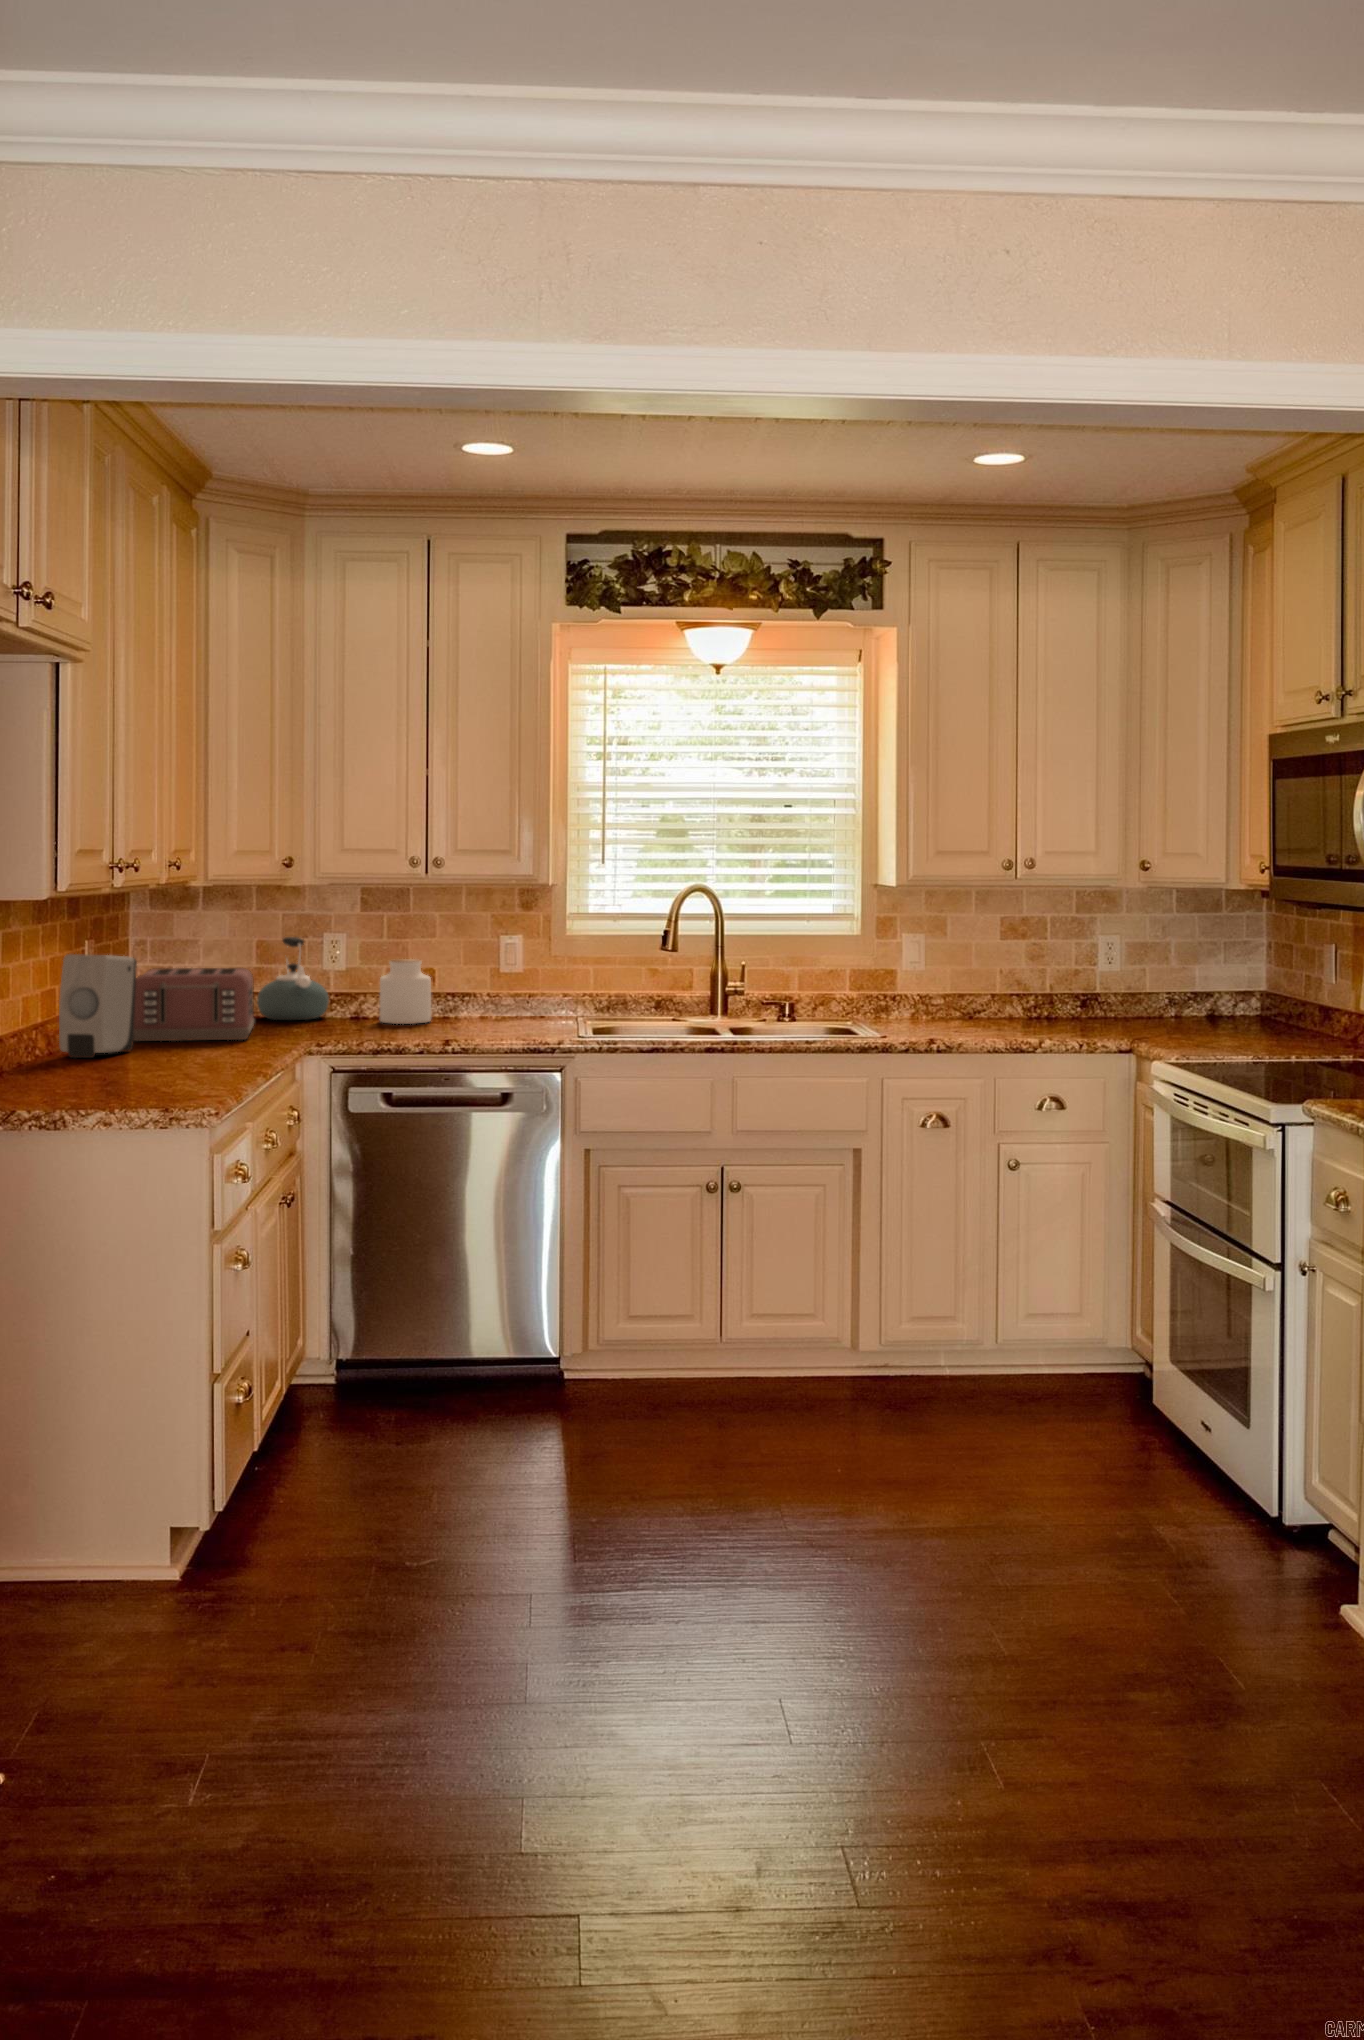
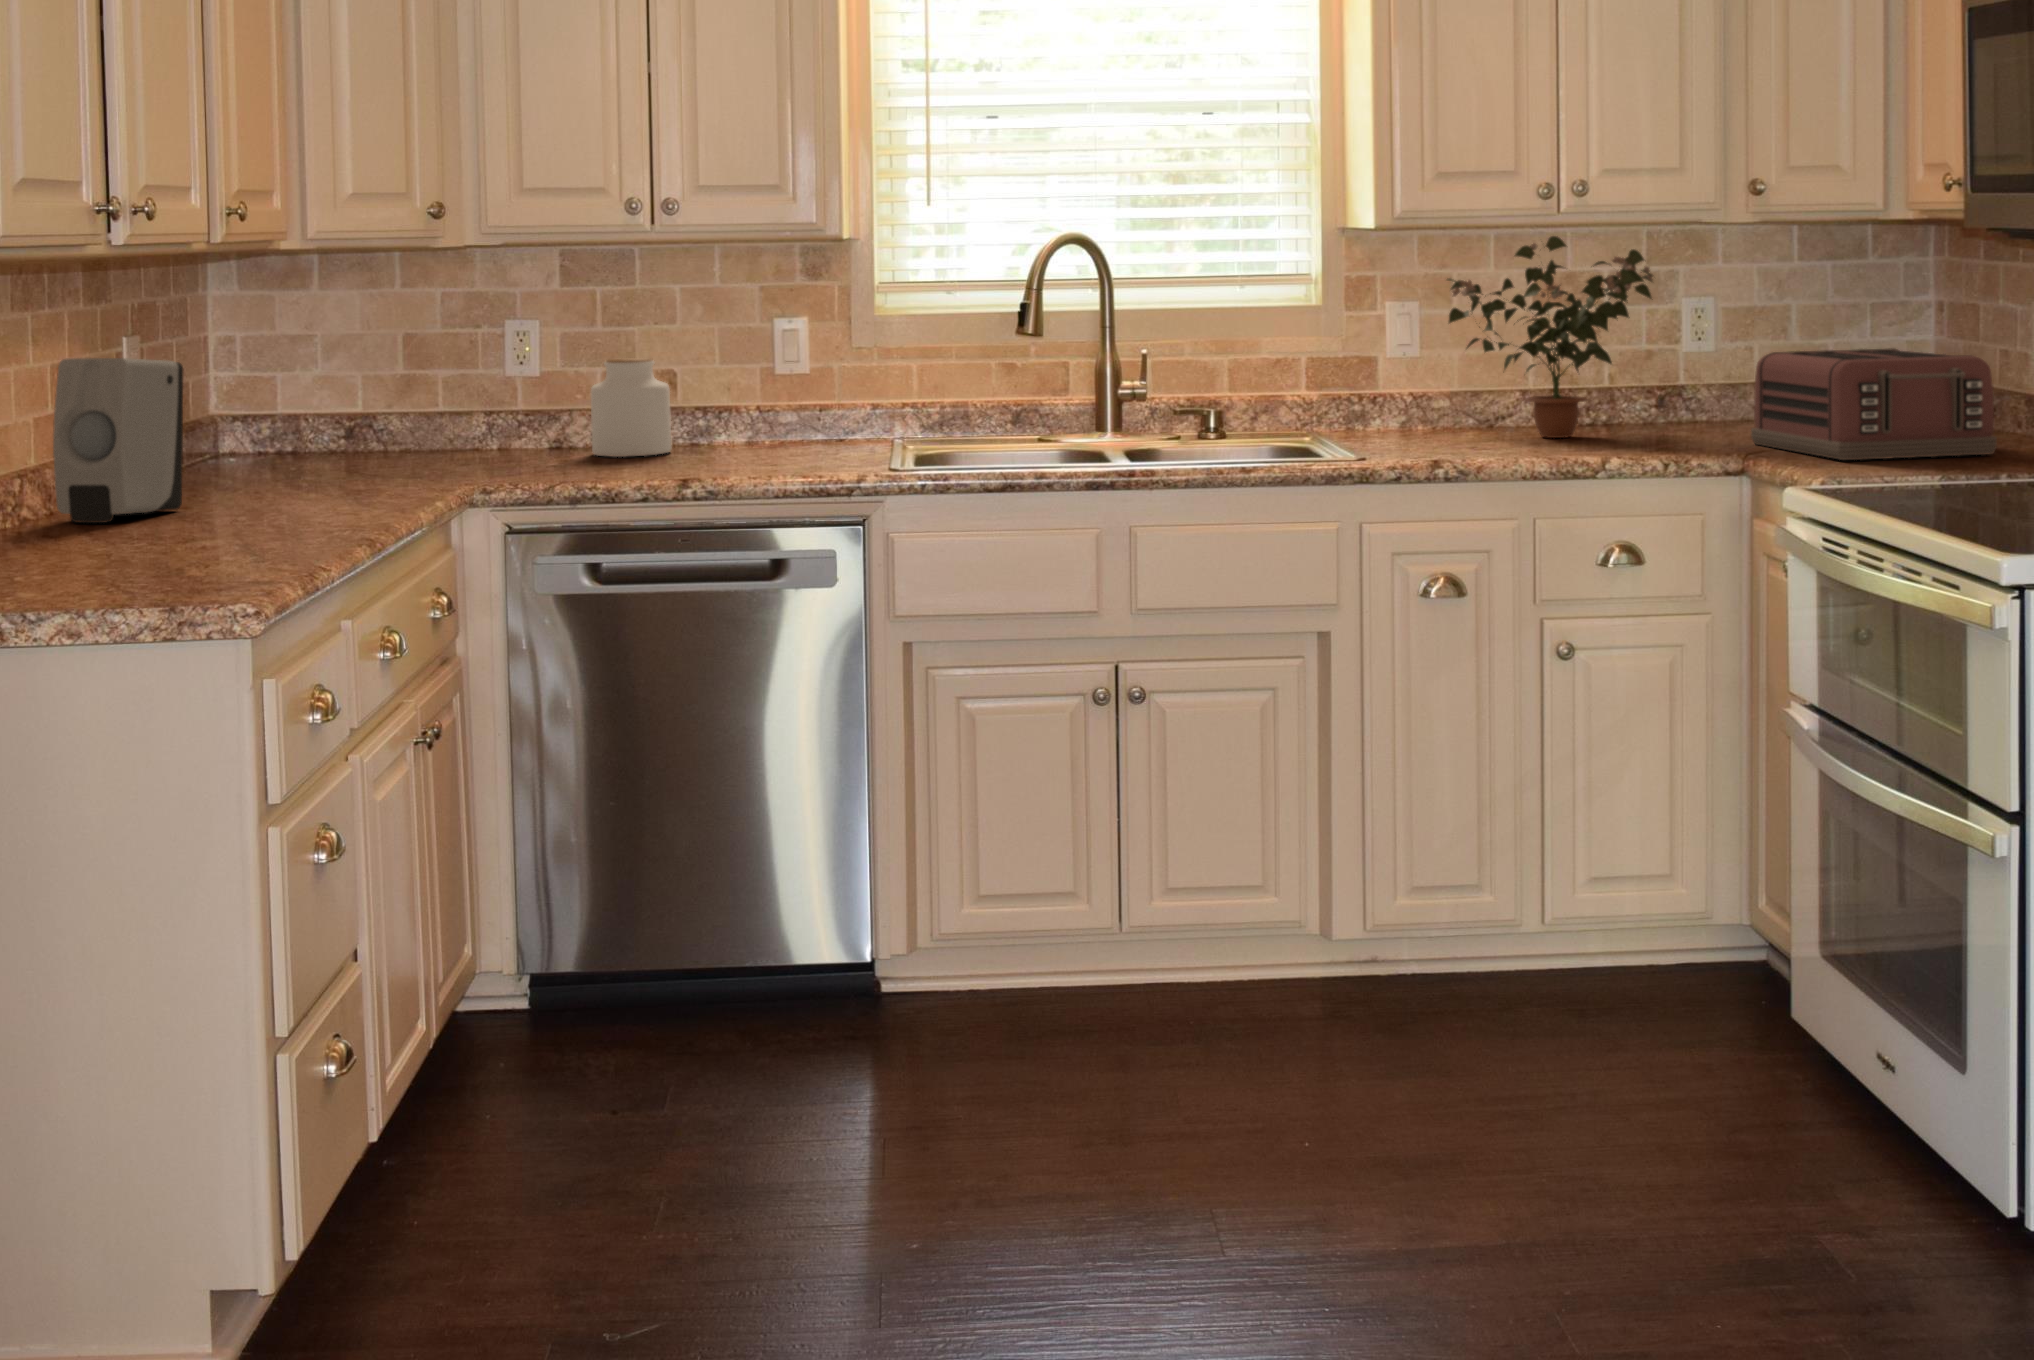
potted plant: none [942,892,1081,1025] -> present [1447,236,1654,438]
kettle: present [257,937,329,1020] -> none [406,328,516,455]
toaster: present [133,968,255,1041] -> present [1751,348,1997,460]

